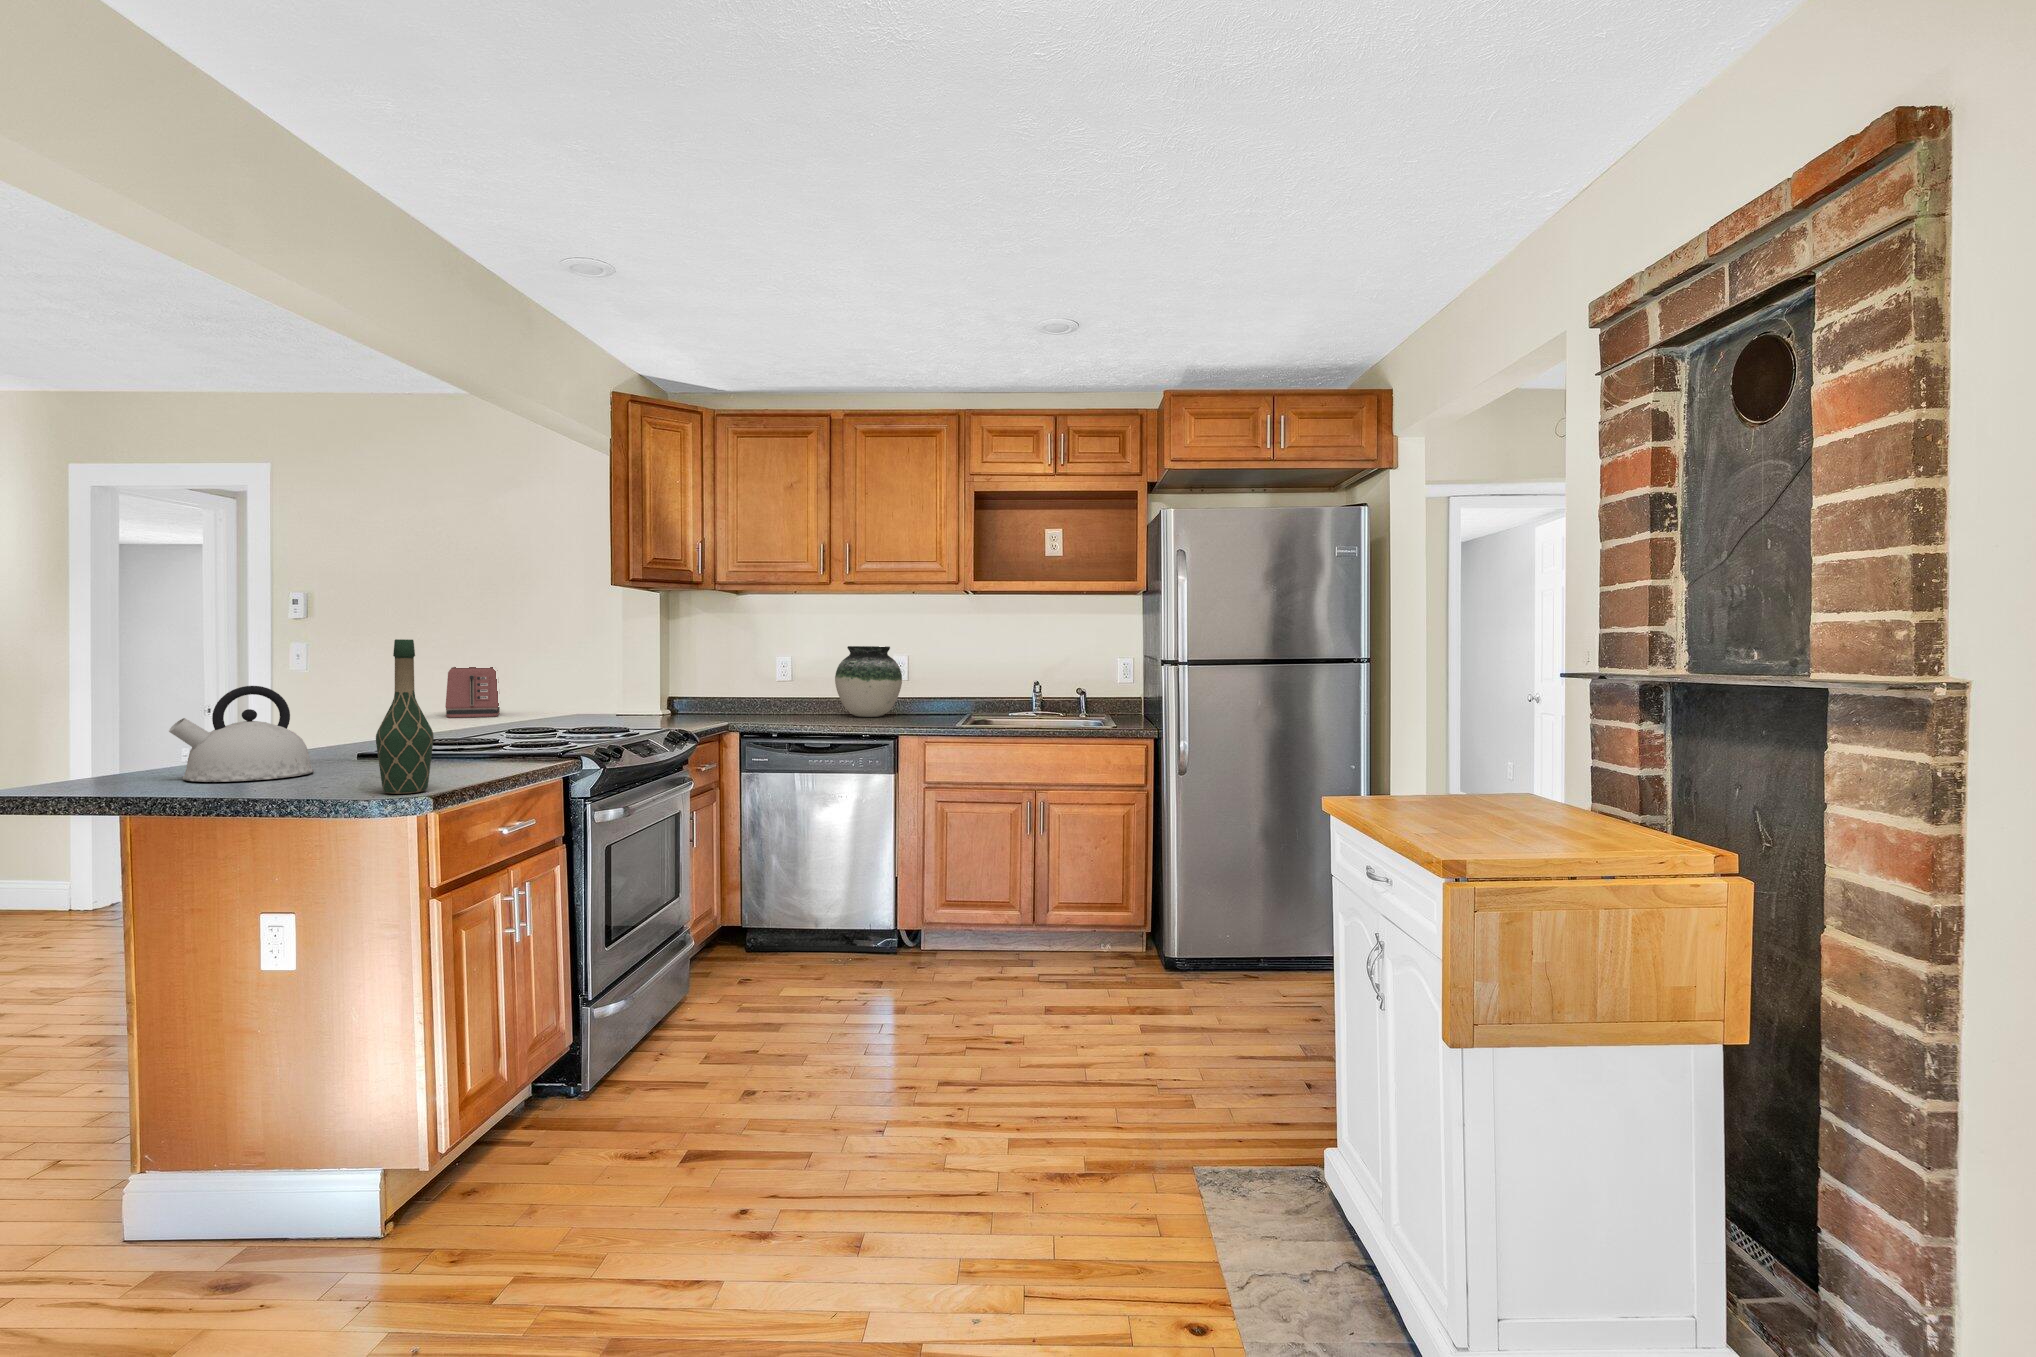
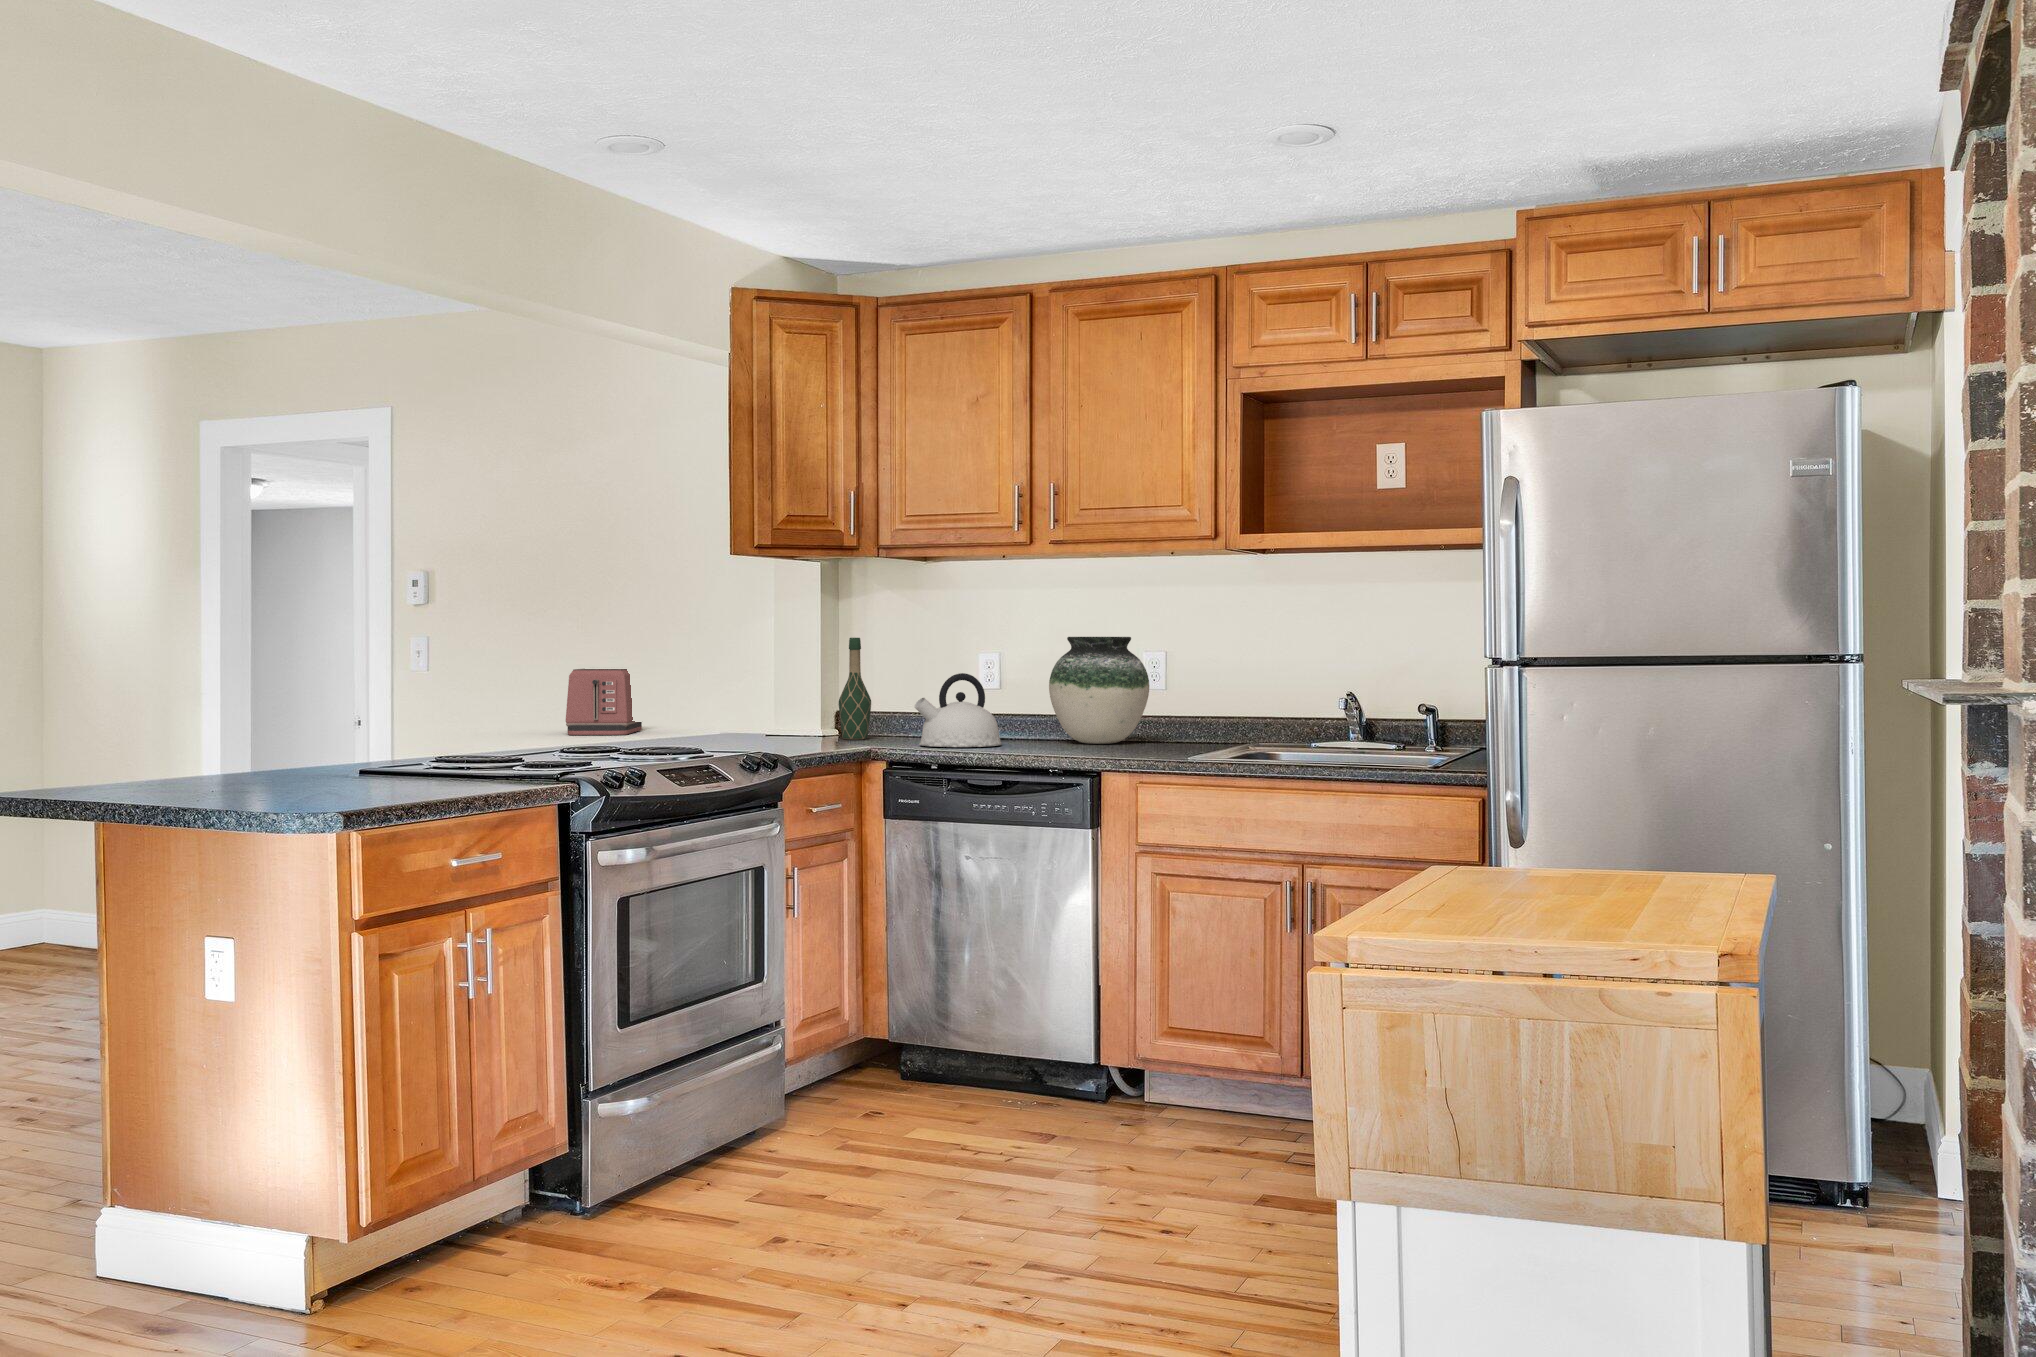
wine bottle: present [376,639,434,794] -> present [839,638,871,740]
kettle: present [169,686,314,782] -> present [915,673,1002,747]

